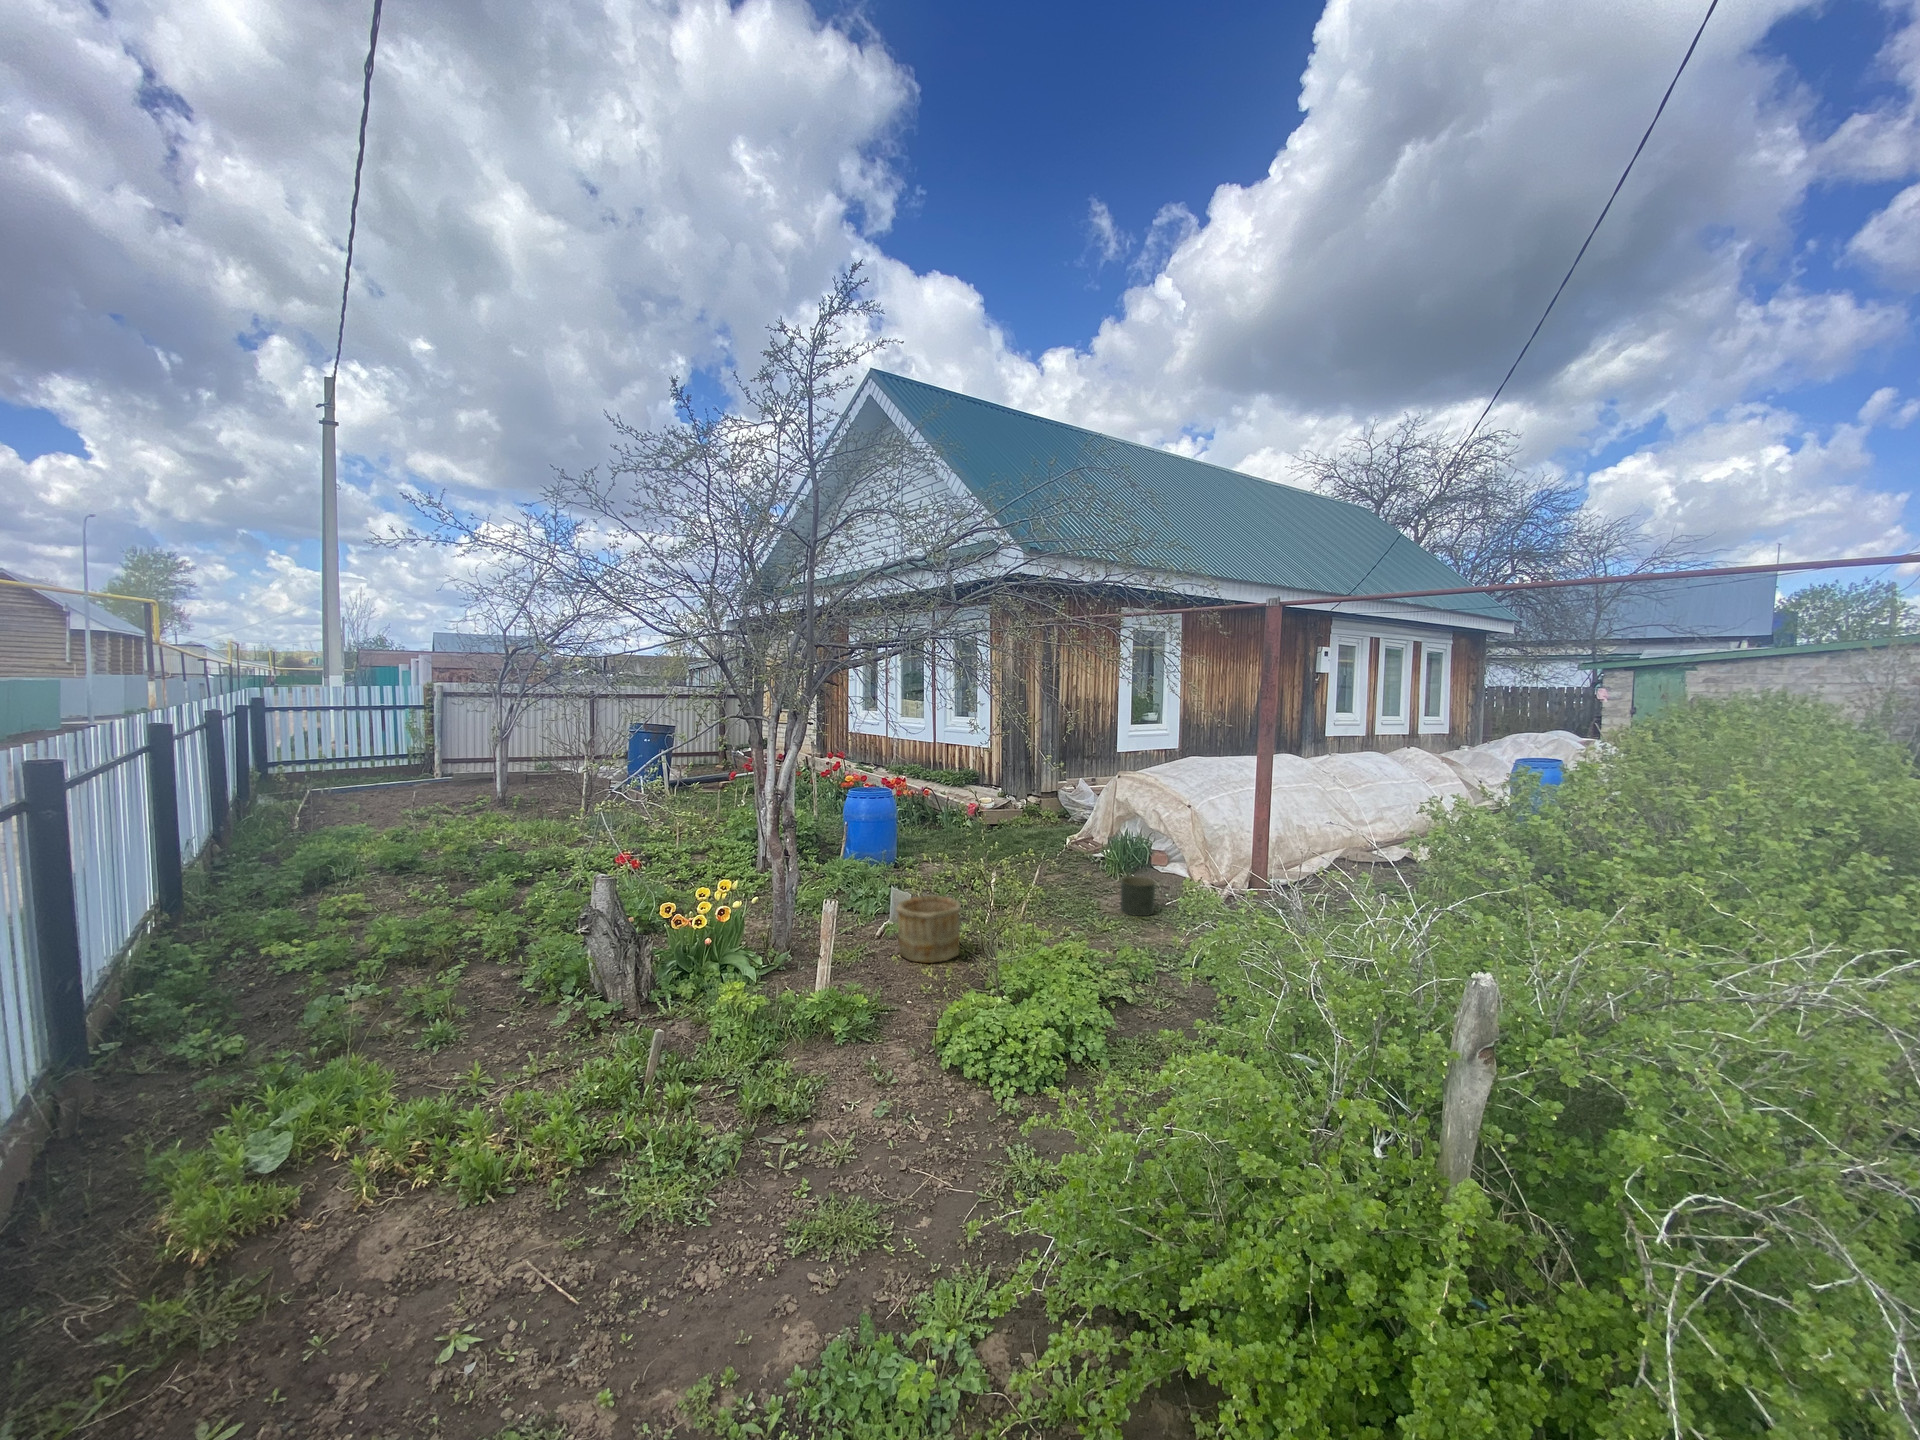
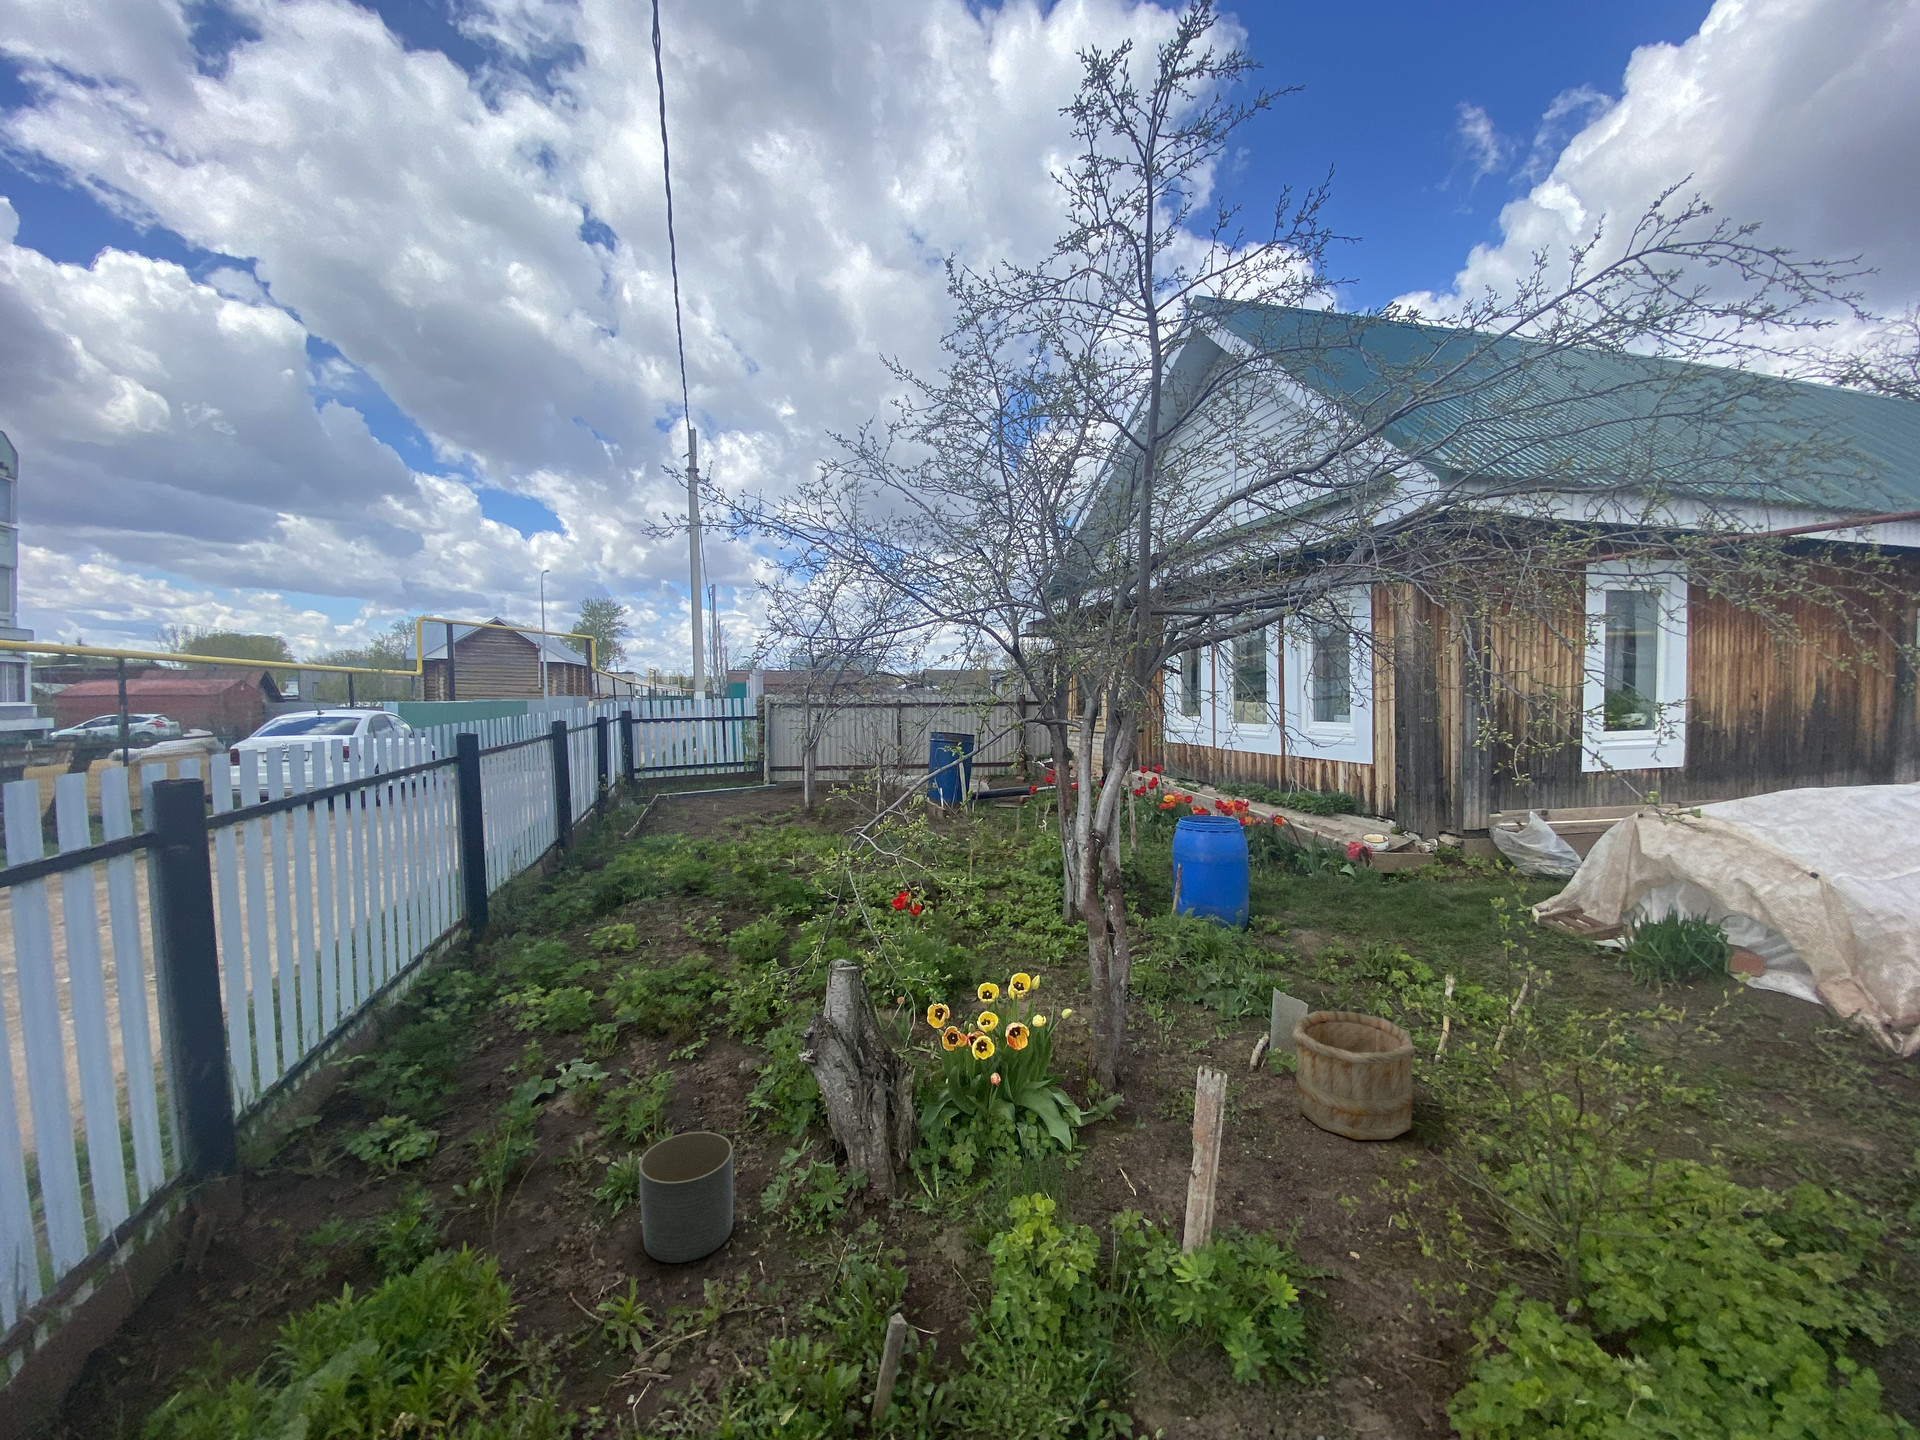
planter: present [1121,877,1155,916] -> present [639,1132,733,1263]

